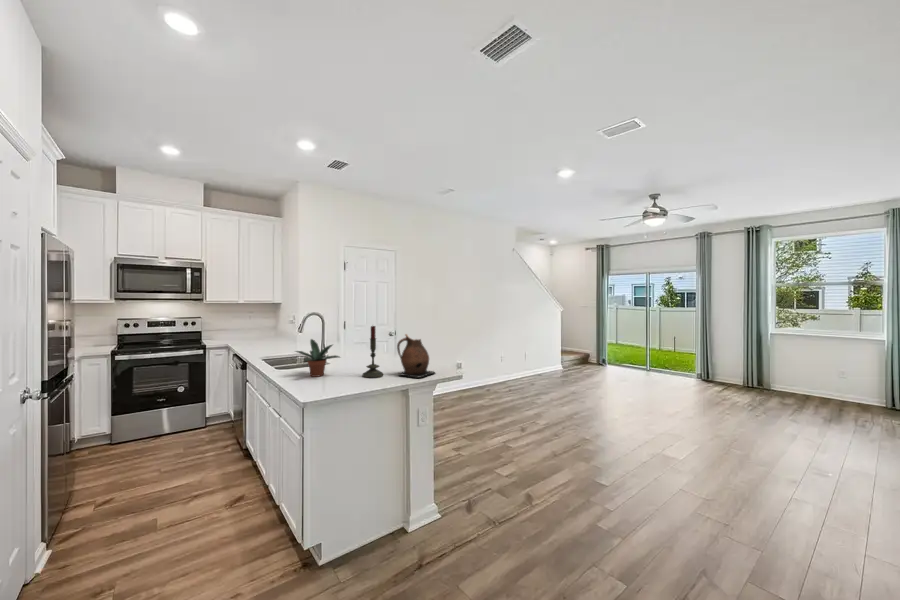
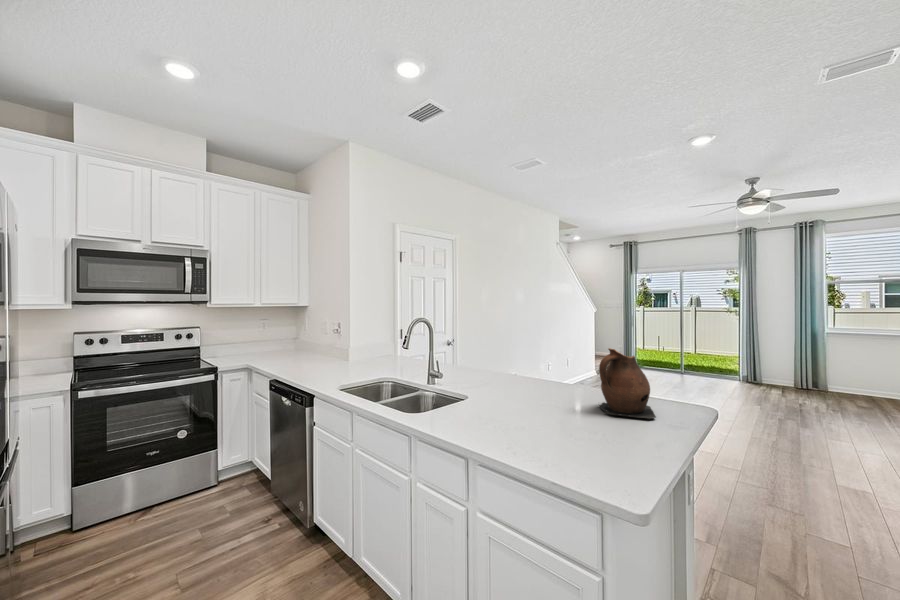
candle: present [363,326,383,378] -> none [554,335,588,423]
potted plant: present [296,339,340,377] -> none [450,360,522,425]

